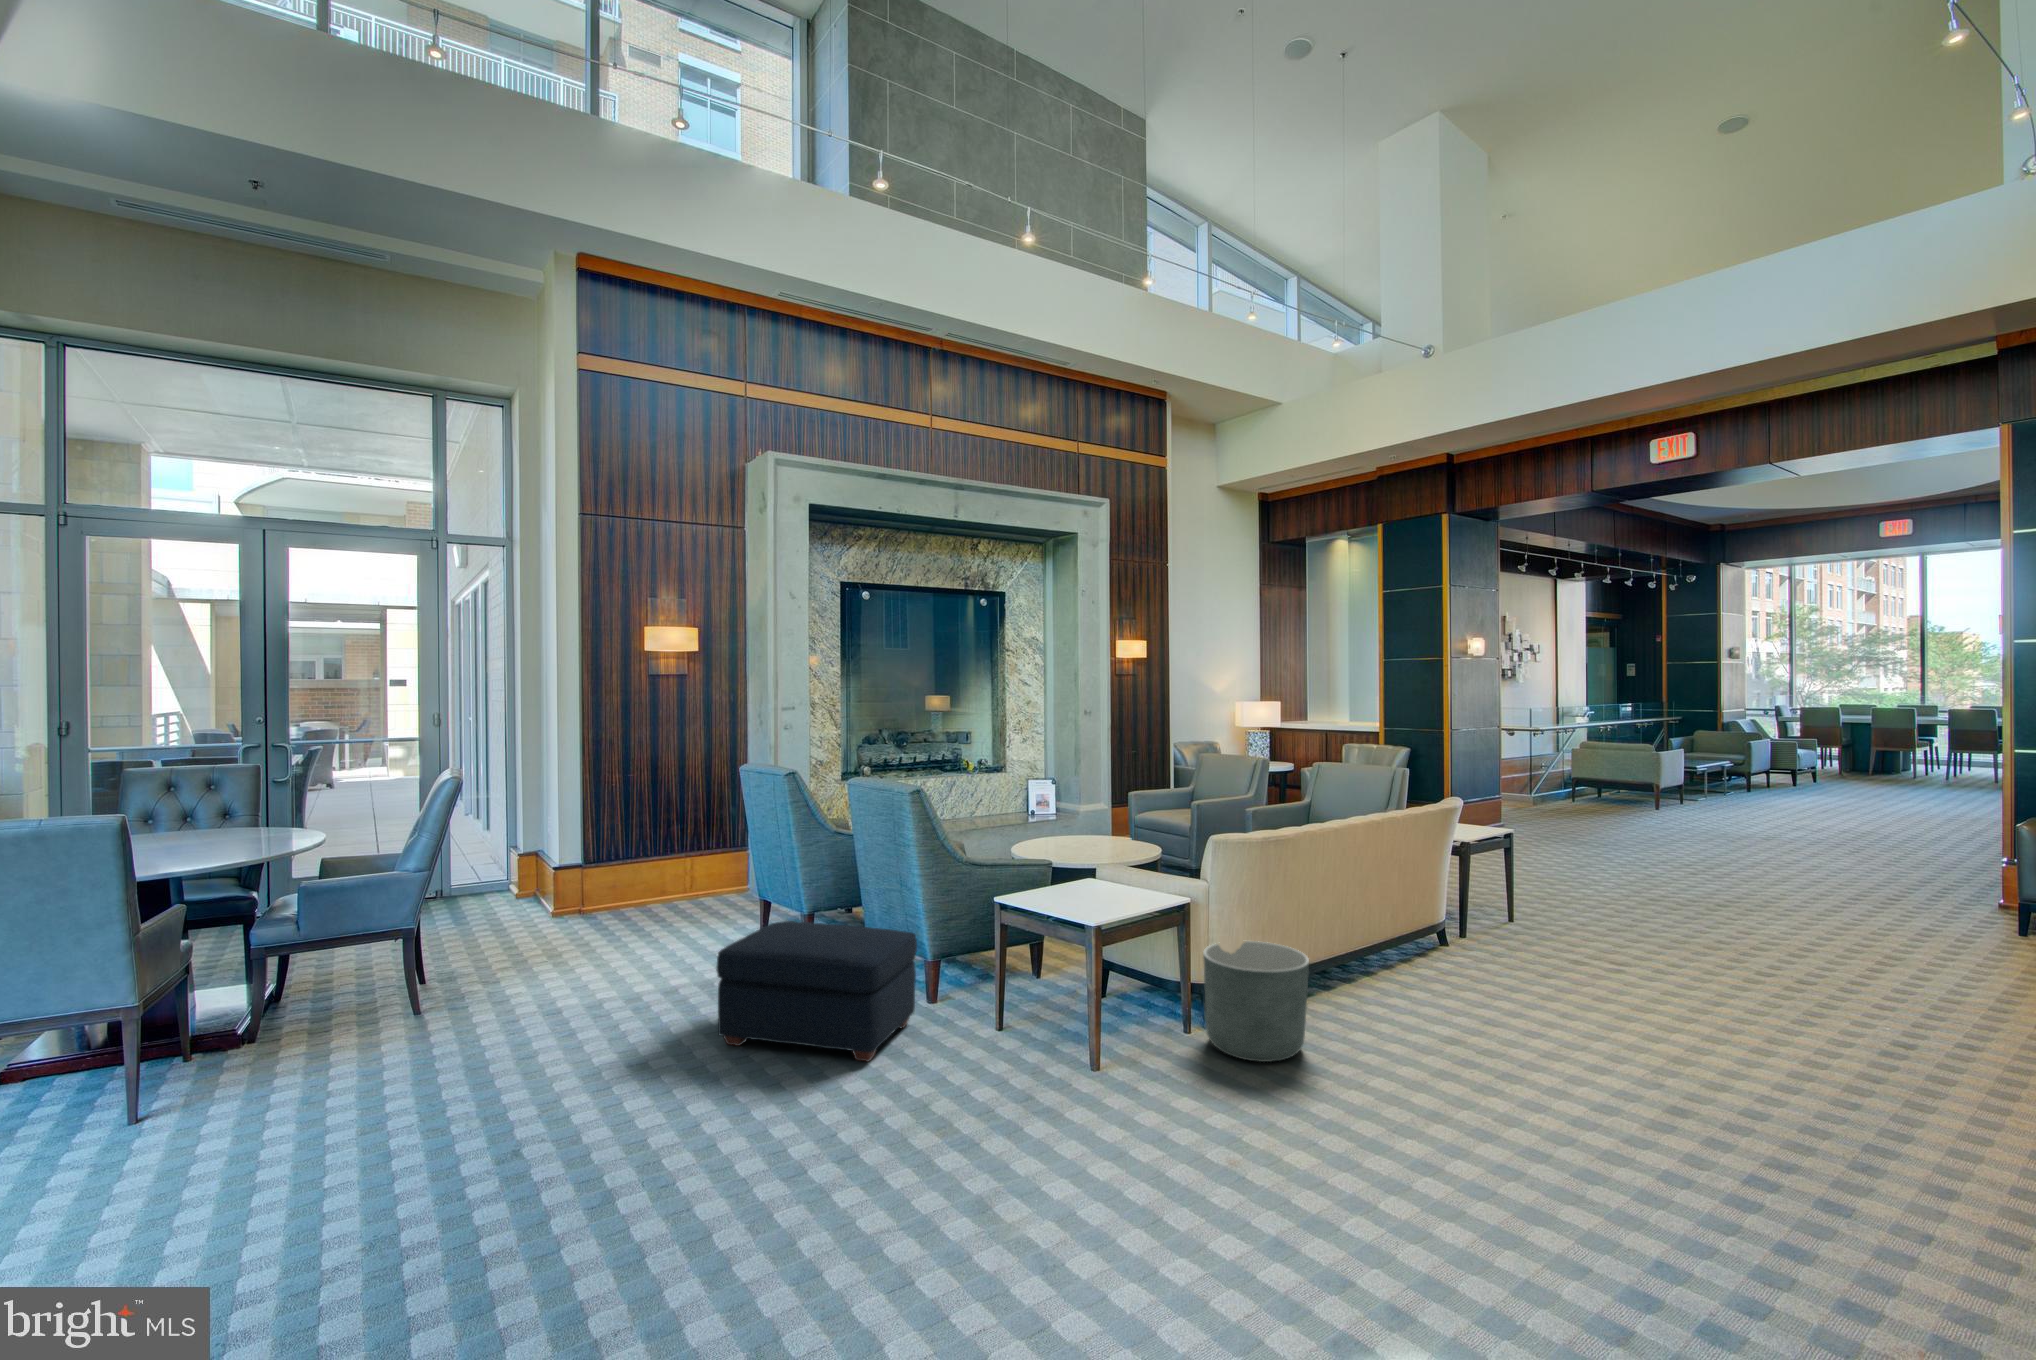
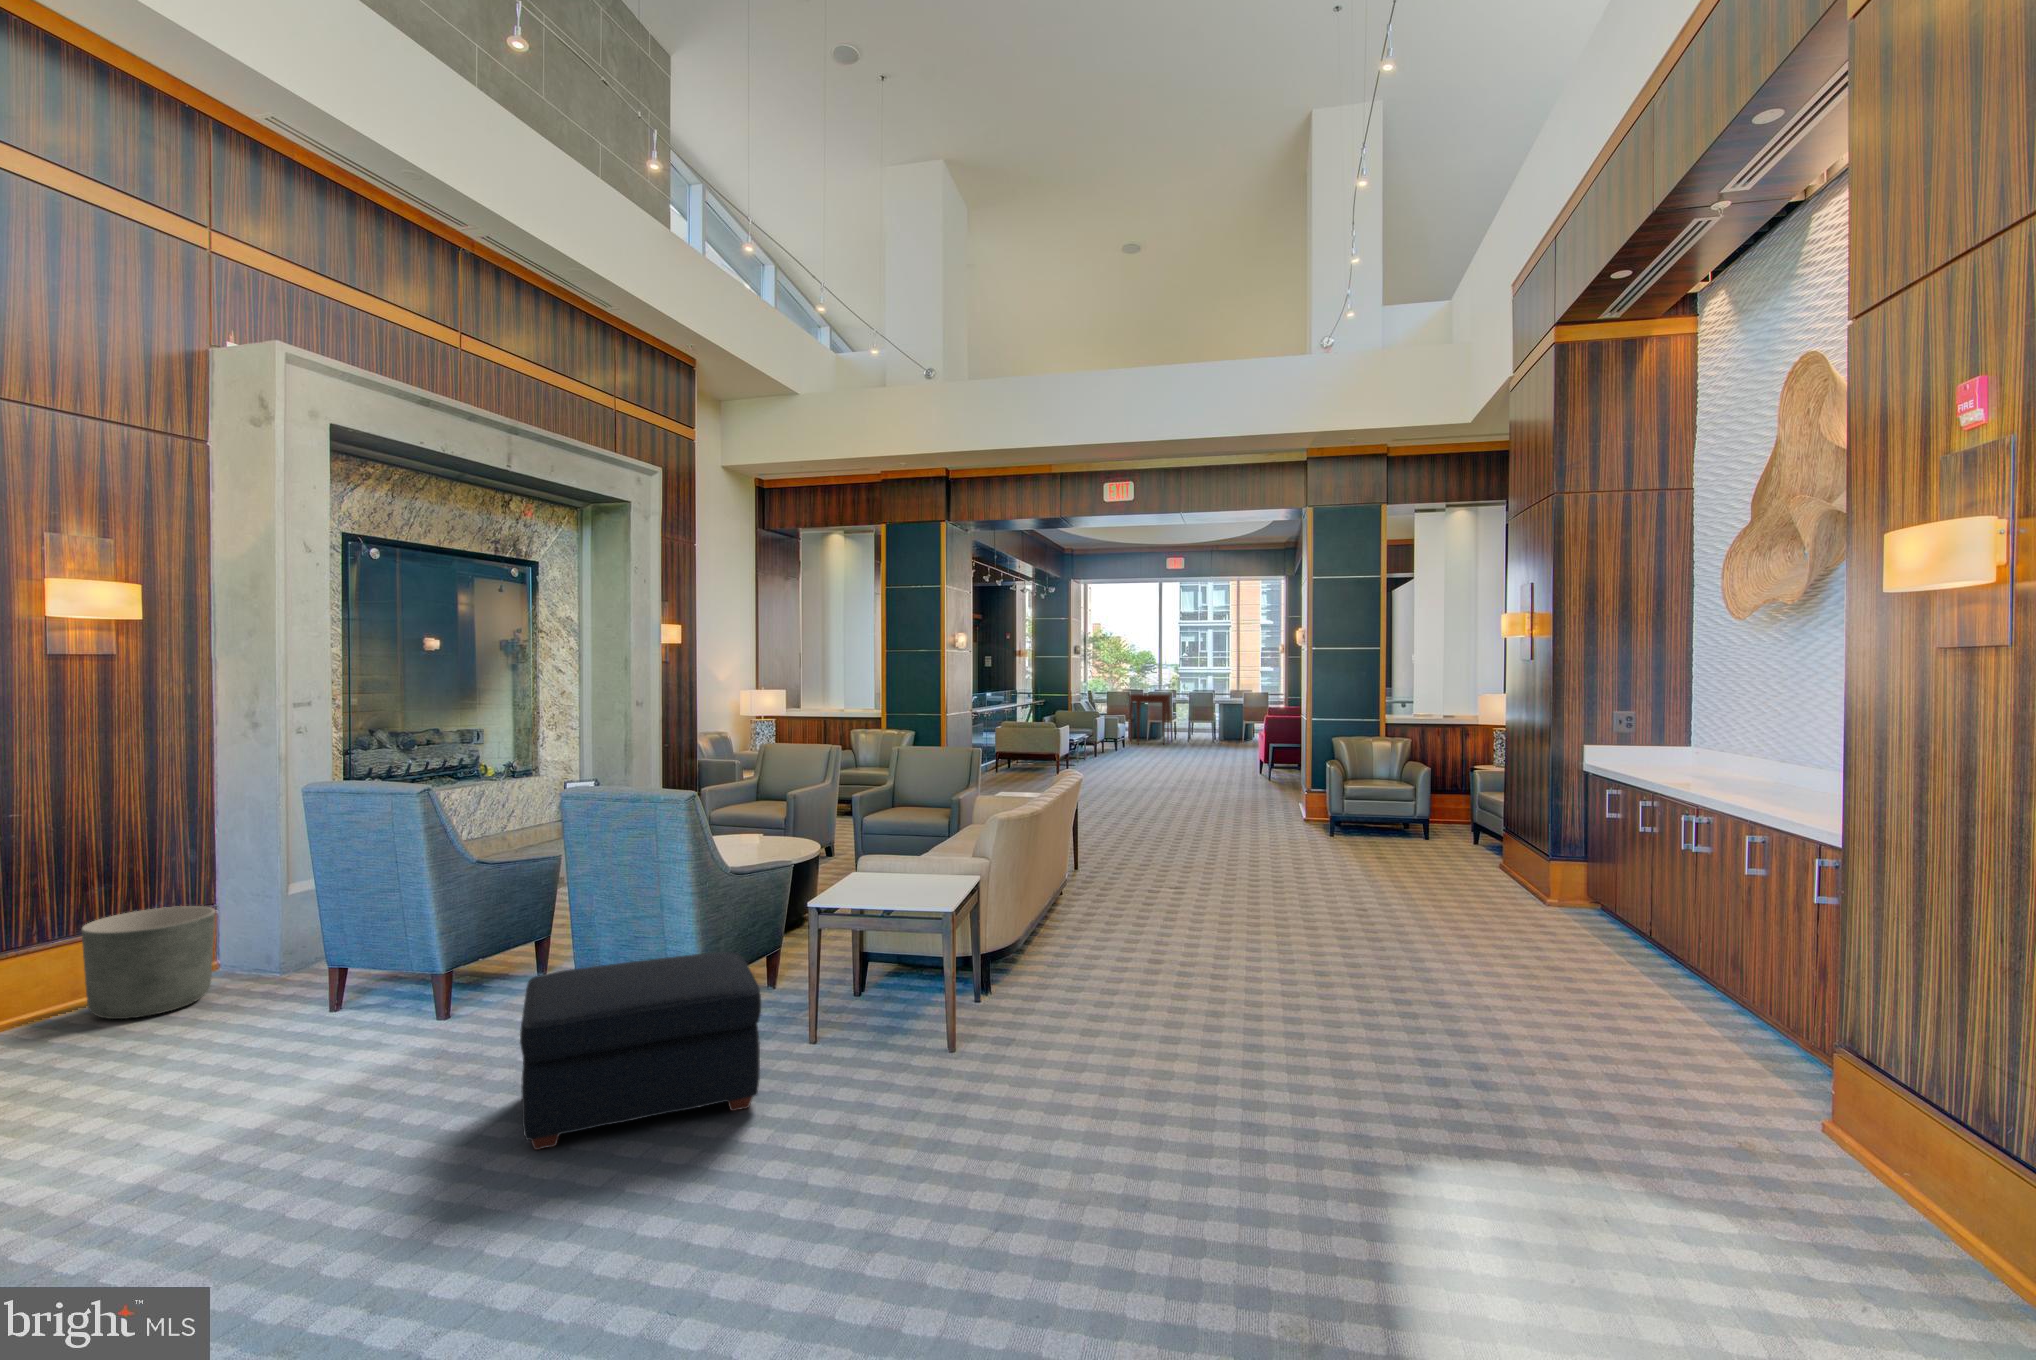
console table: none [1846,720,1931,796] -> present [1129,694,1170,743]
planter: present [1203,941,1309,1062] -> present [82,906,215,1019]

